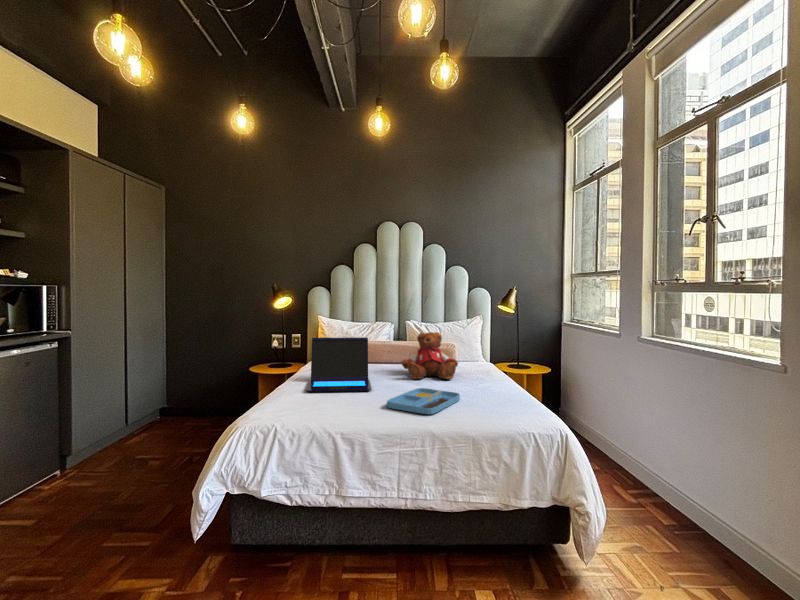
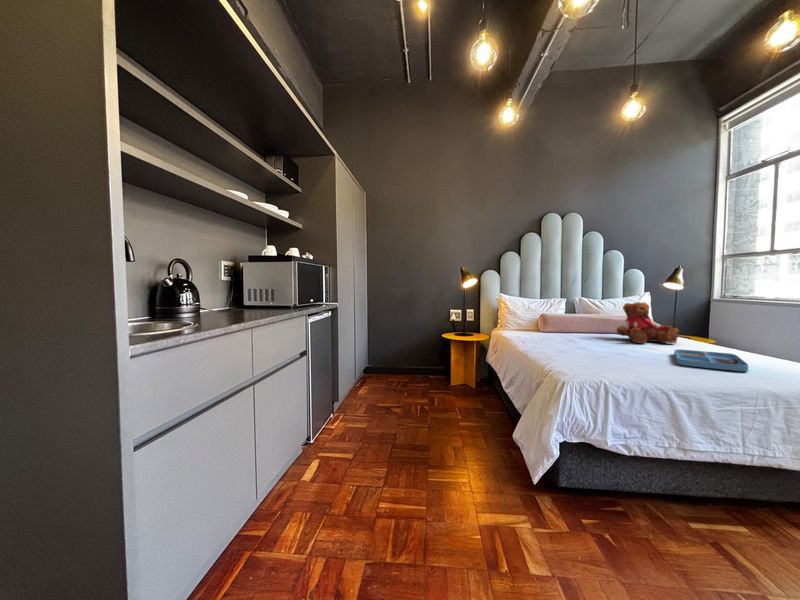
laptop: present [306,338,372,392] -> none [543,306,627,352]

